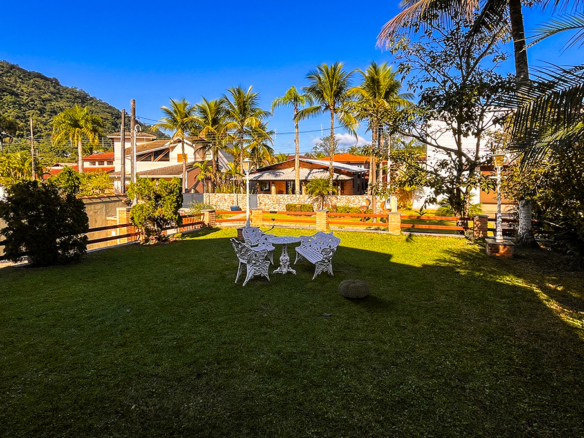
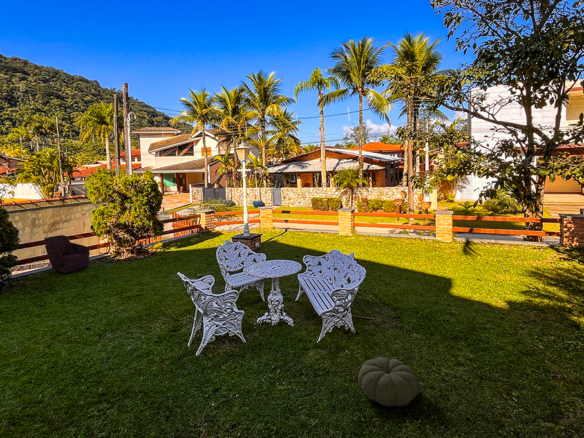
armchair: none [90,224,124,253] -> present [44,235,90,273]

